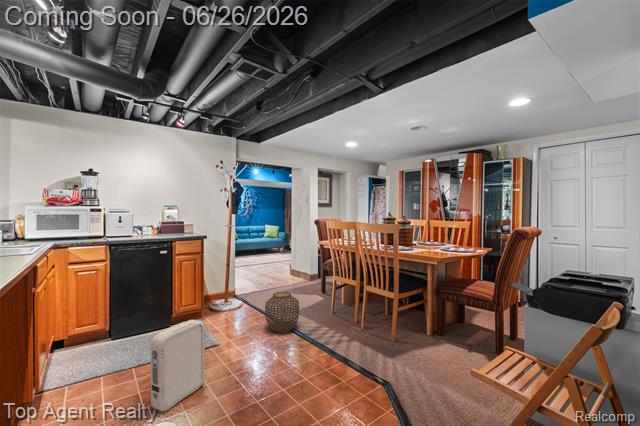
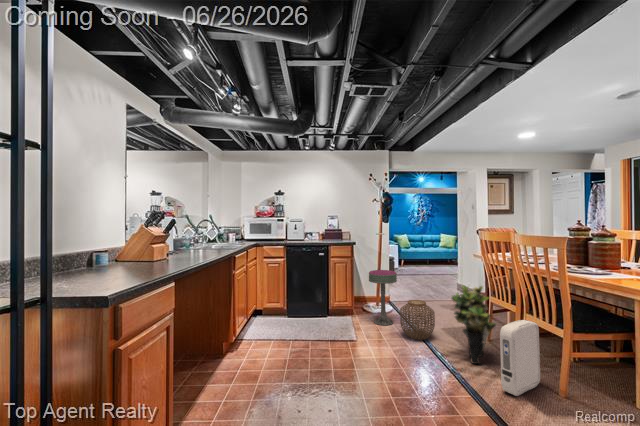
bar stool: none [225,264,256,324] -> present [369,270,397,325]
potted plant: none [321,271,360,345] -> present [451,285,496,364]
air purifier: present [151,320,205,411] -> present [500,320,540,396]

